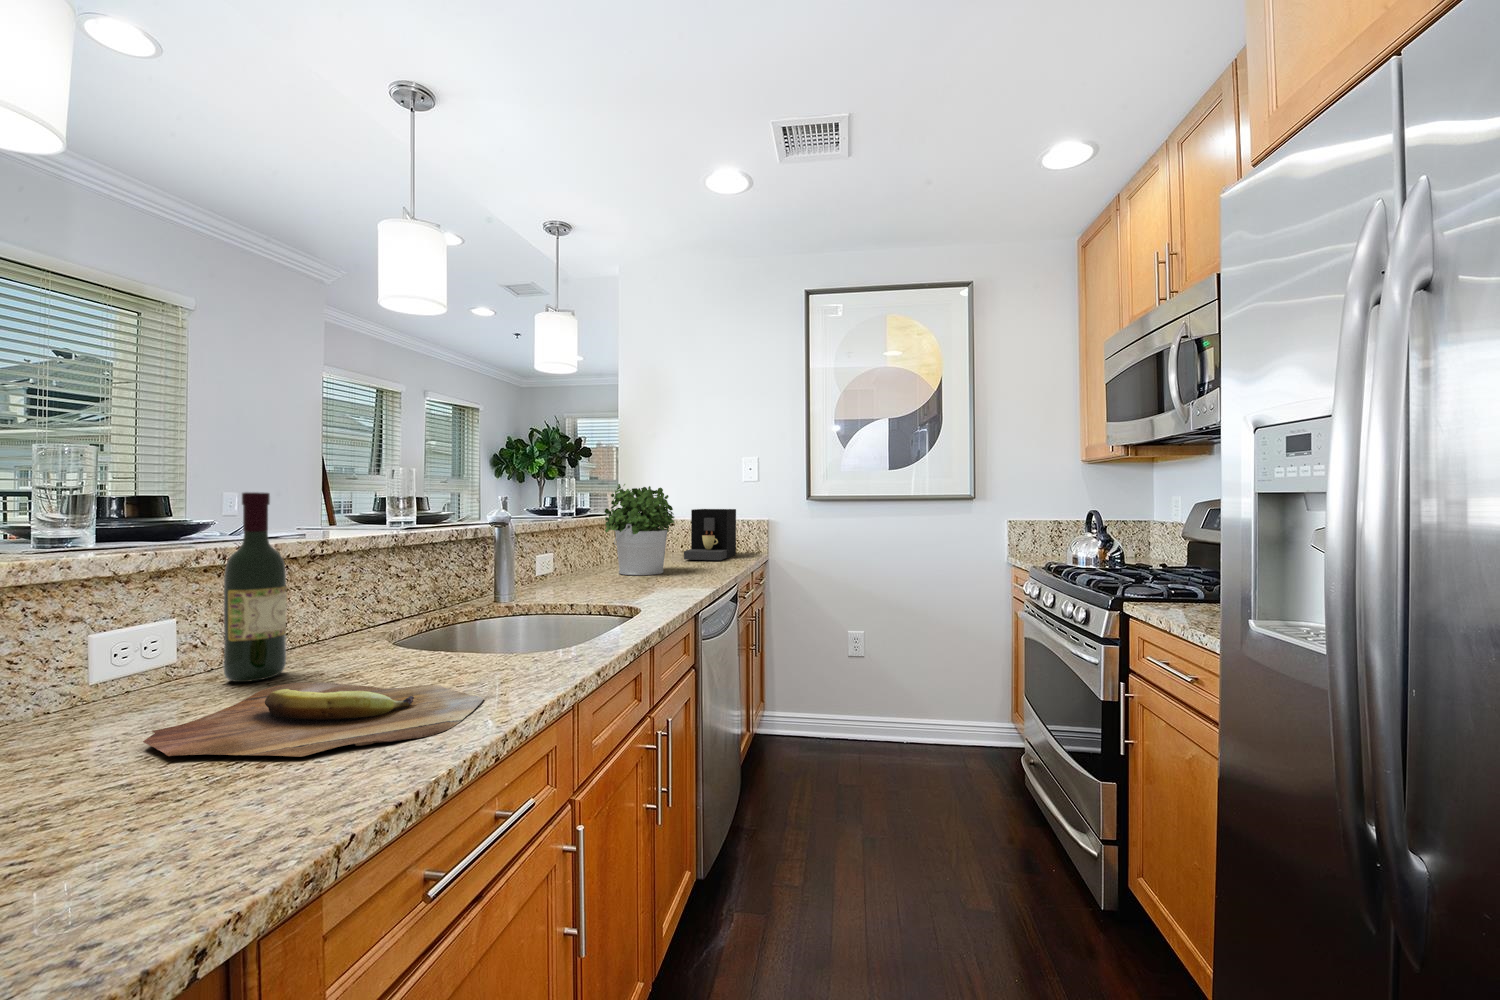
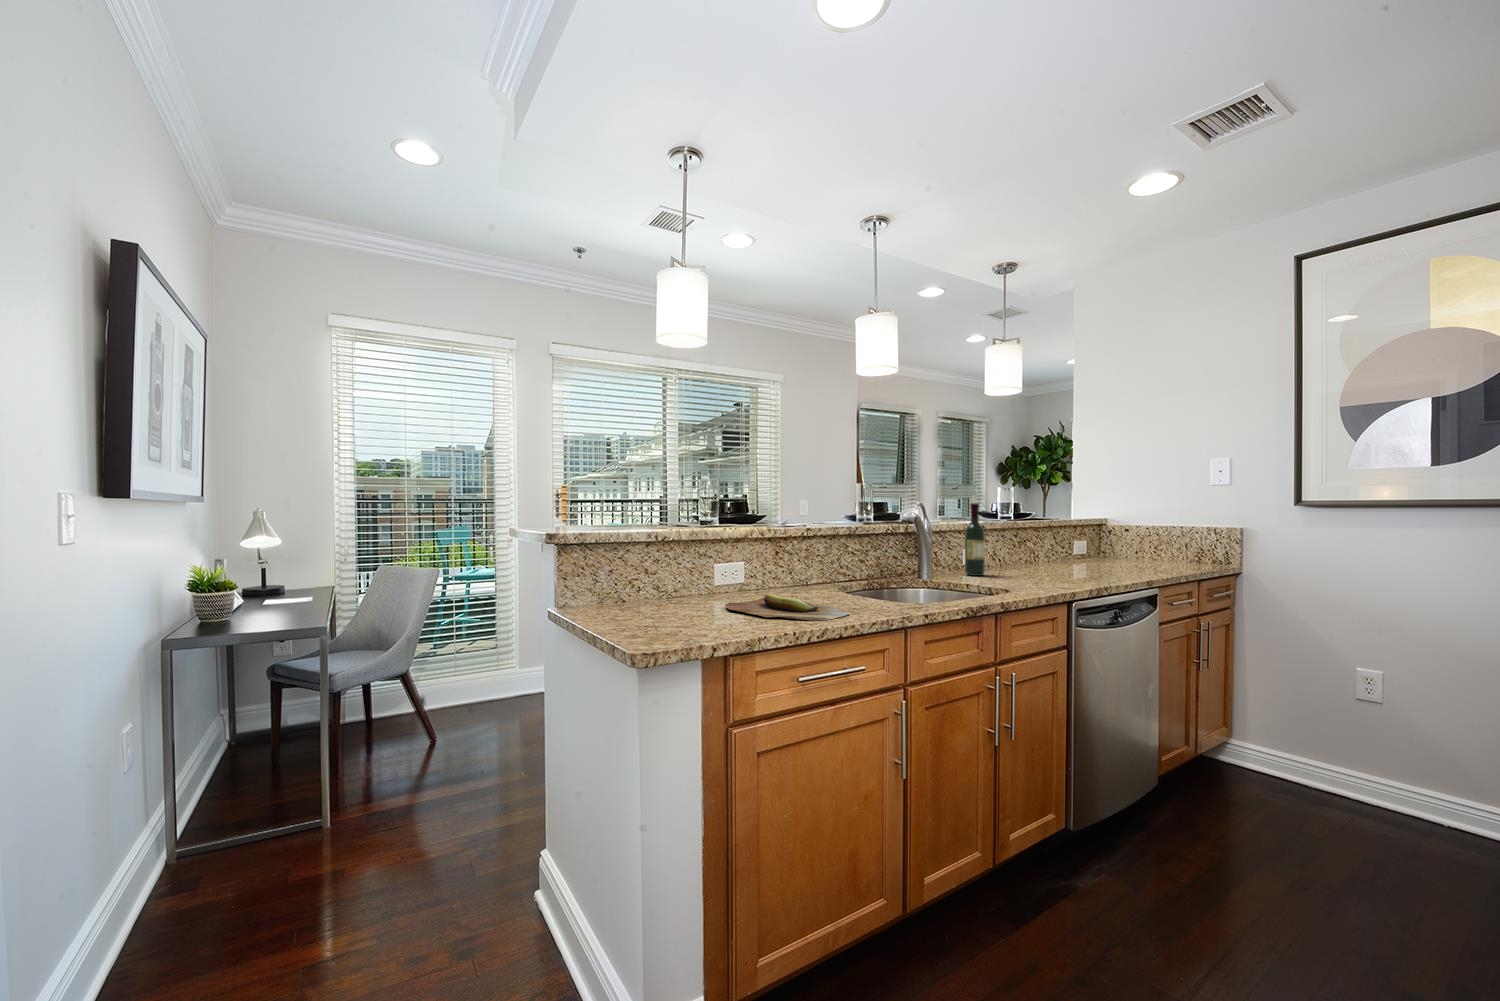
potted plant: present [605,484,674,575] -> none [1026,492,1097,573]
wine bottle: present [223,492,286,682] -> present [965,503,985,576]
coffee maker: present [684,509,736,560] -> none [1126,515,1203,568]

